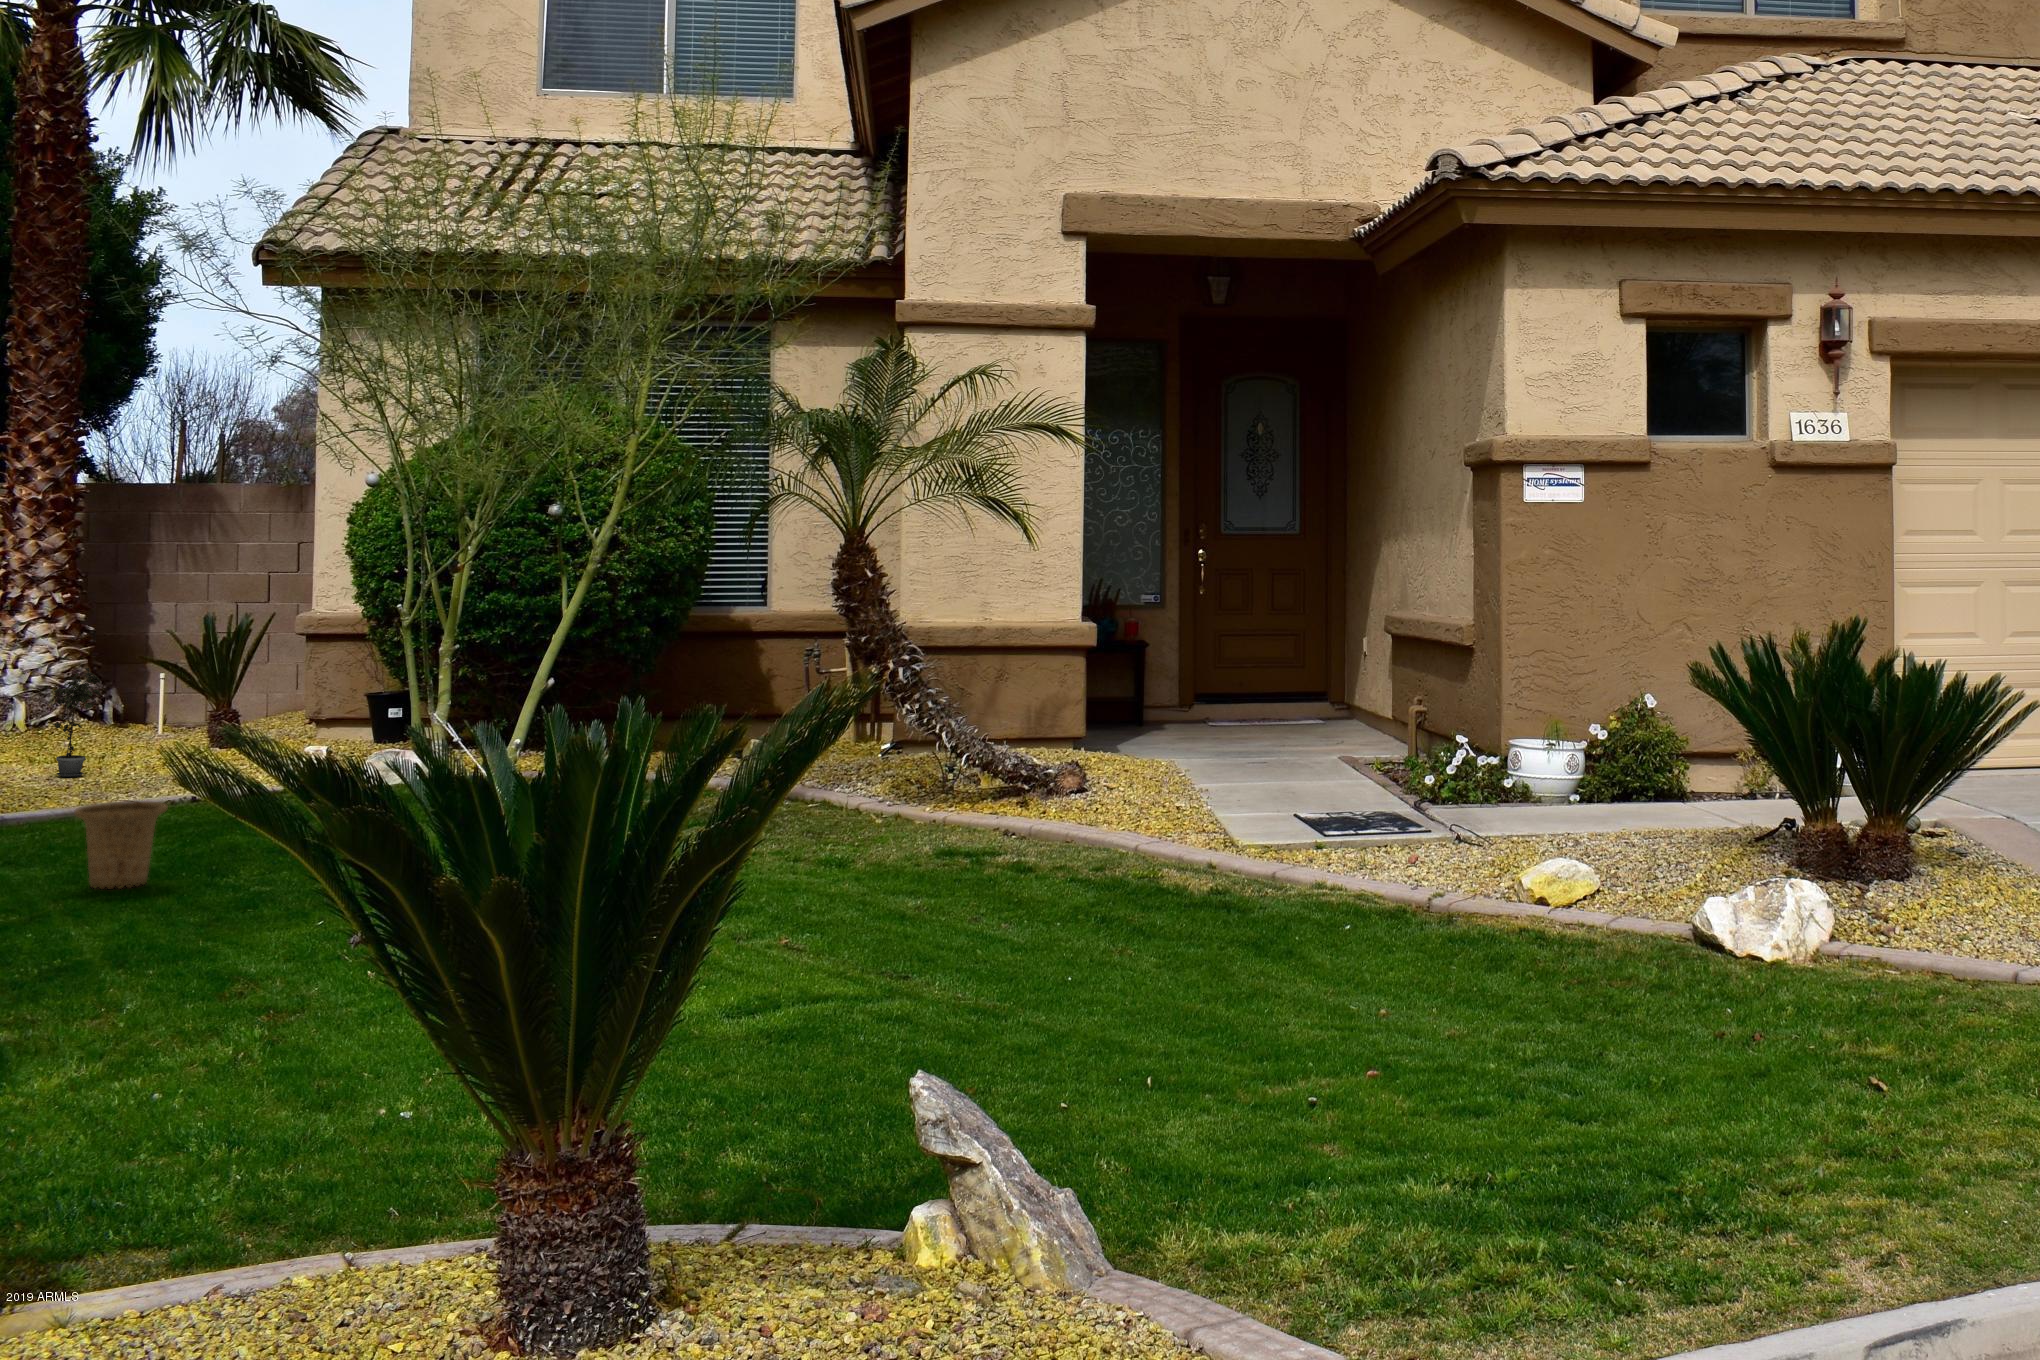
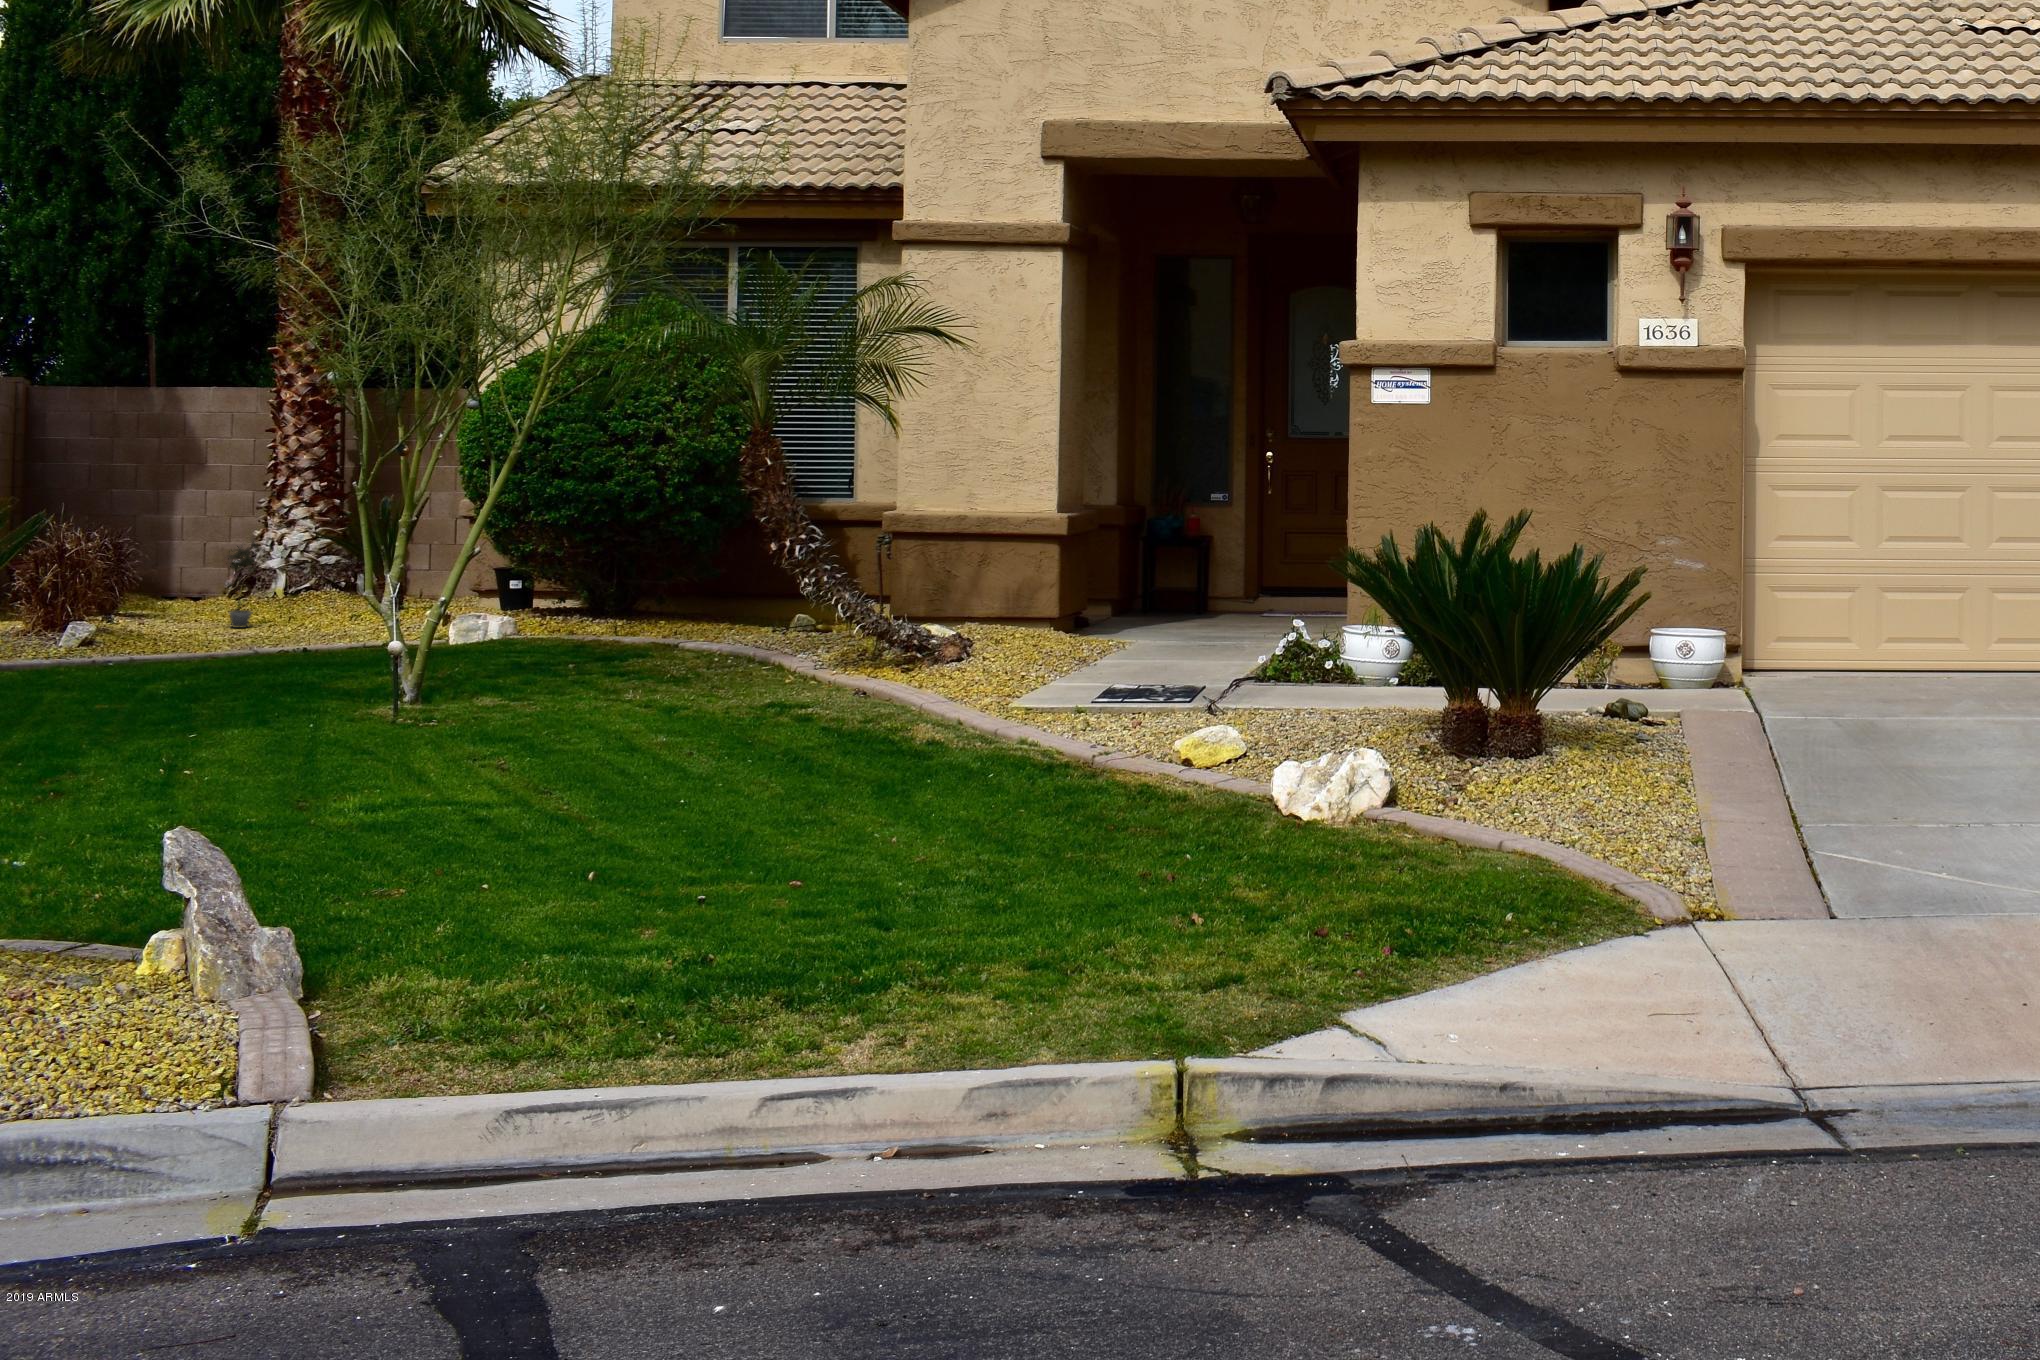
basket: present [74,801,168,889] -> none [77,645,156,715]

